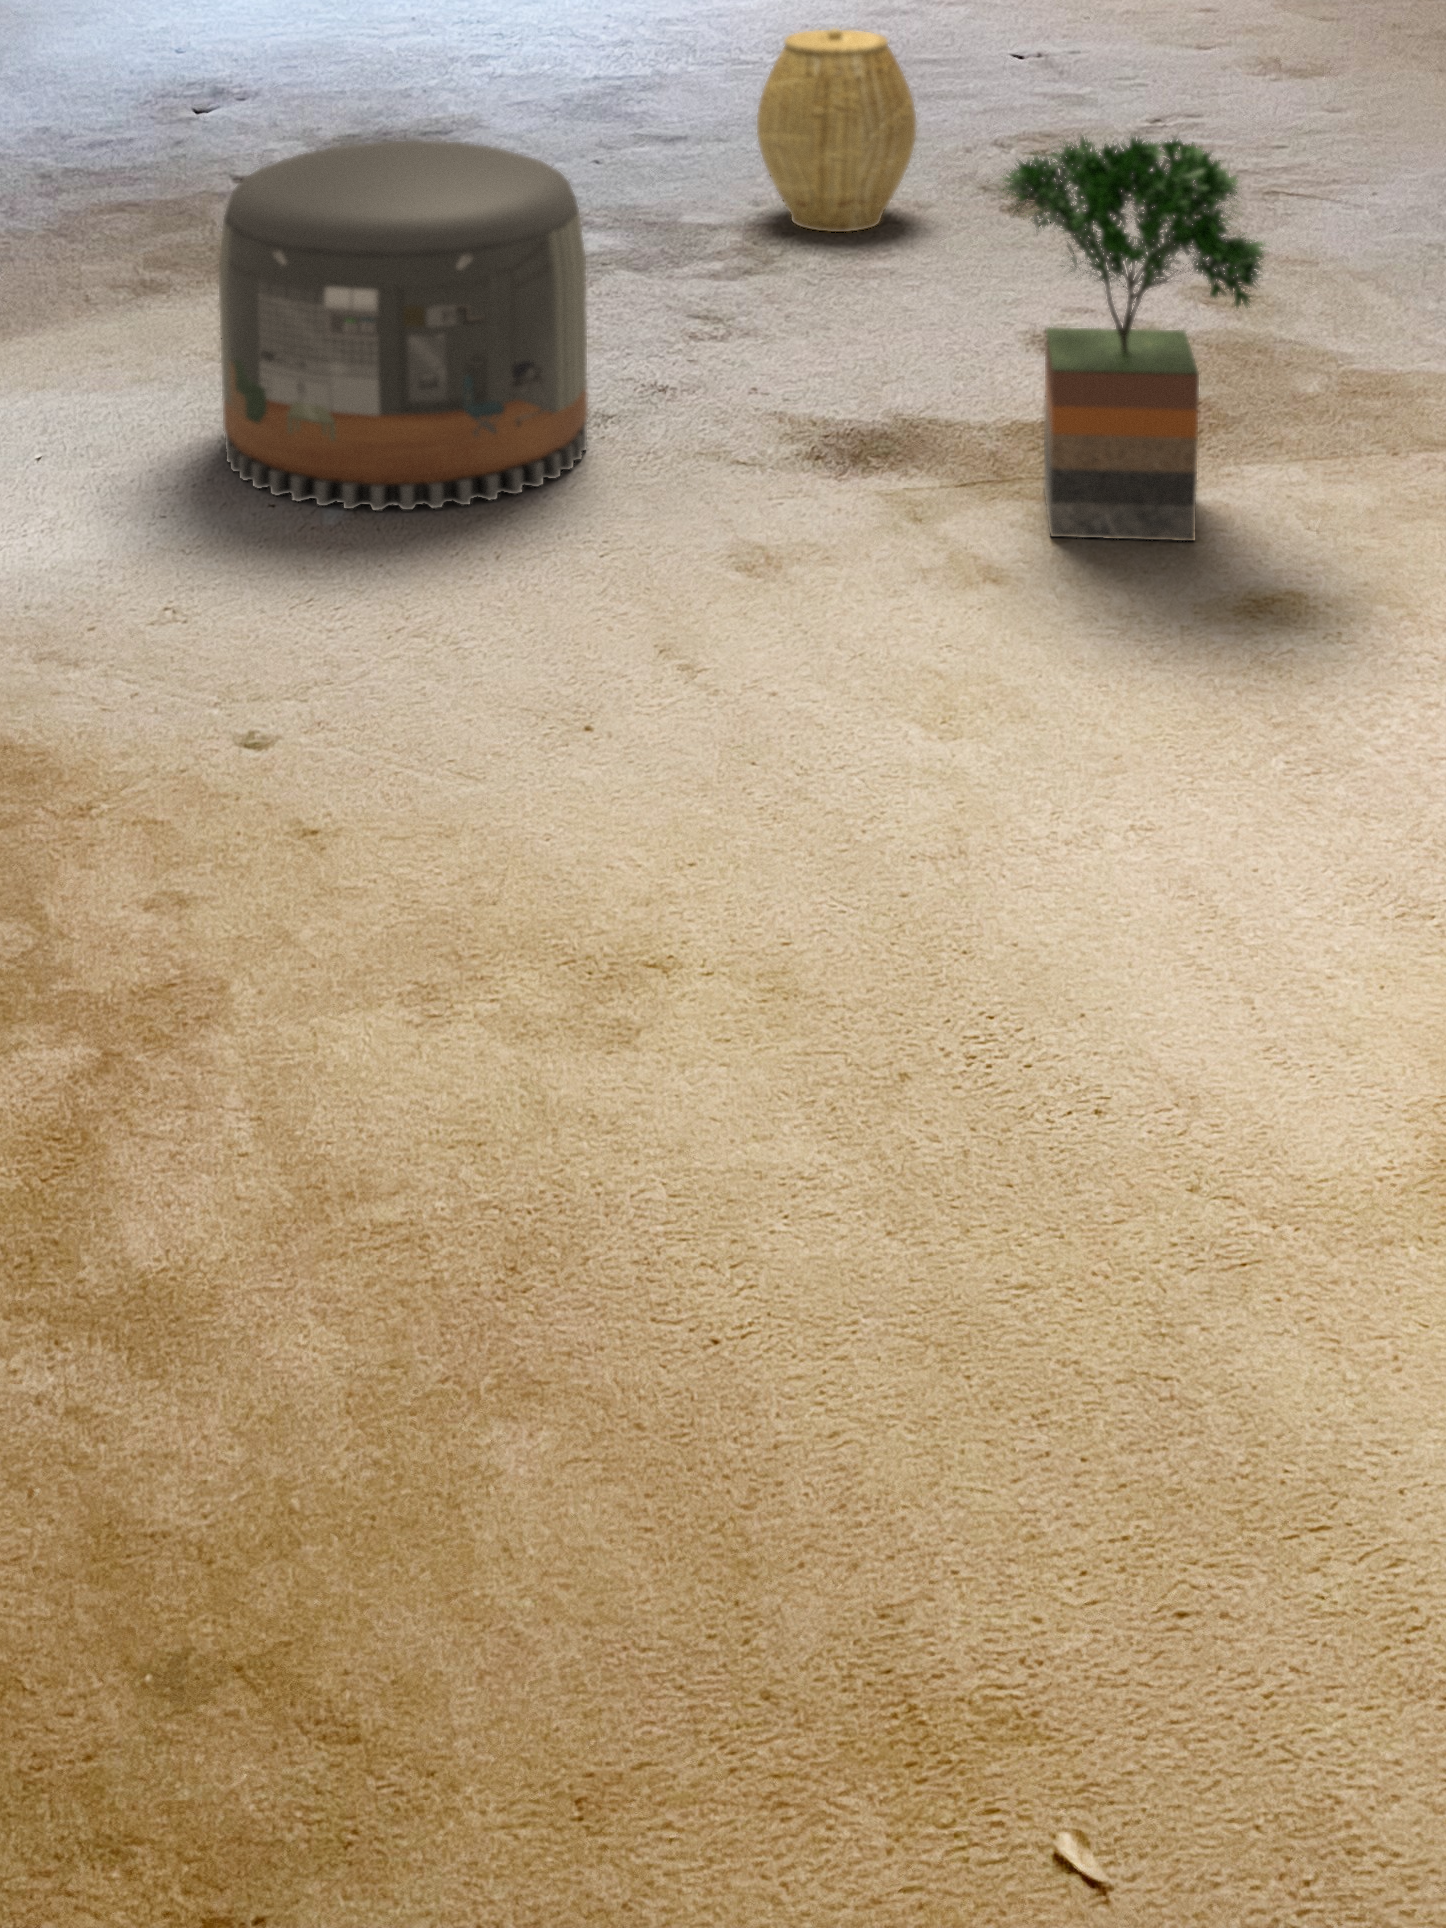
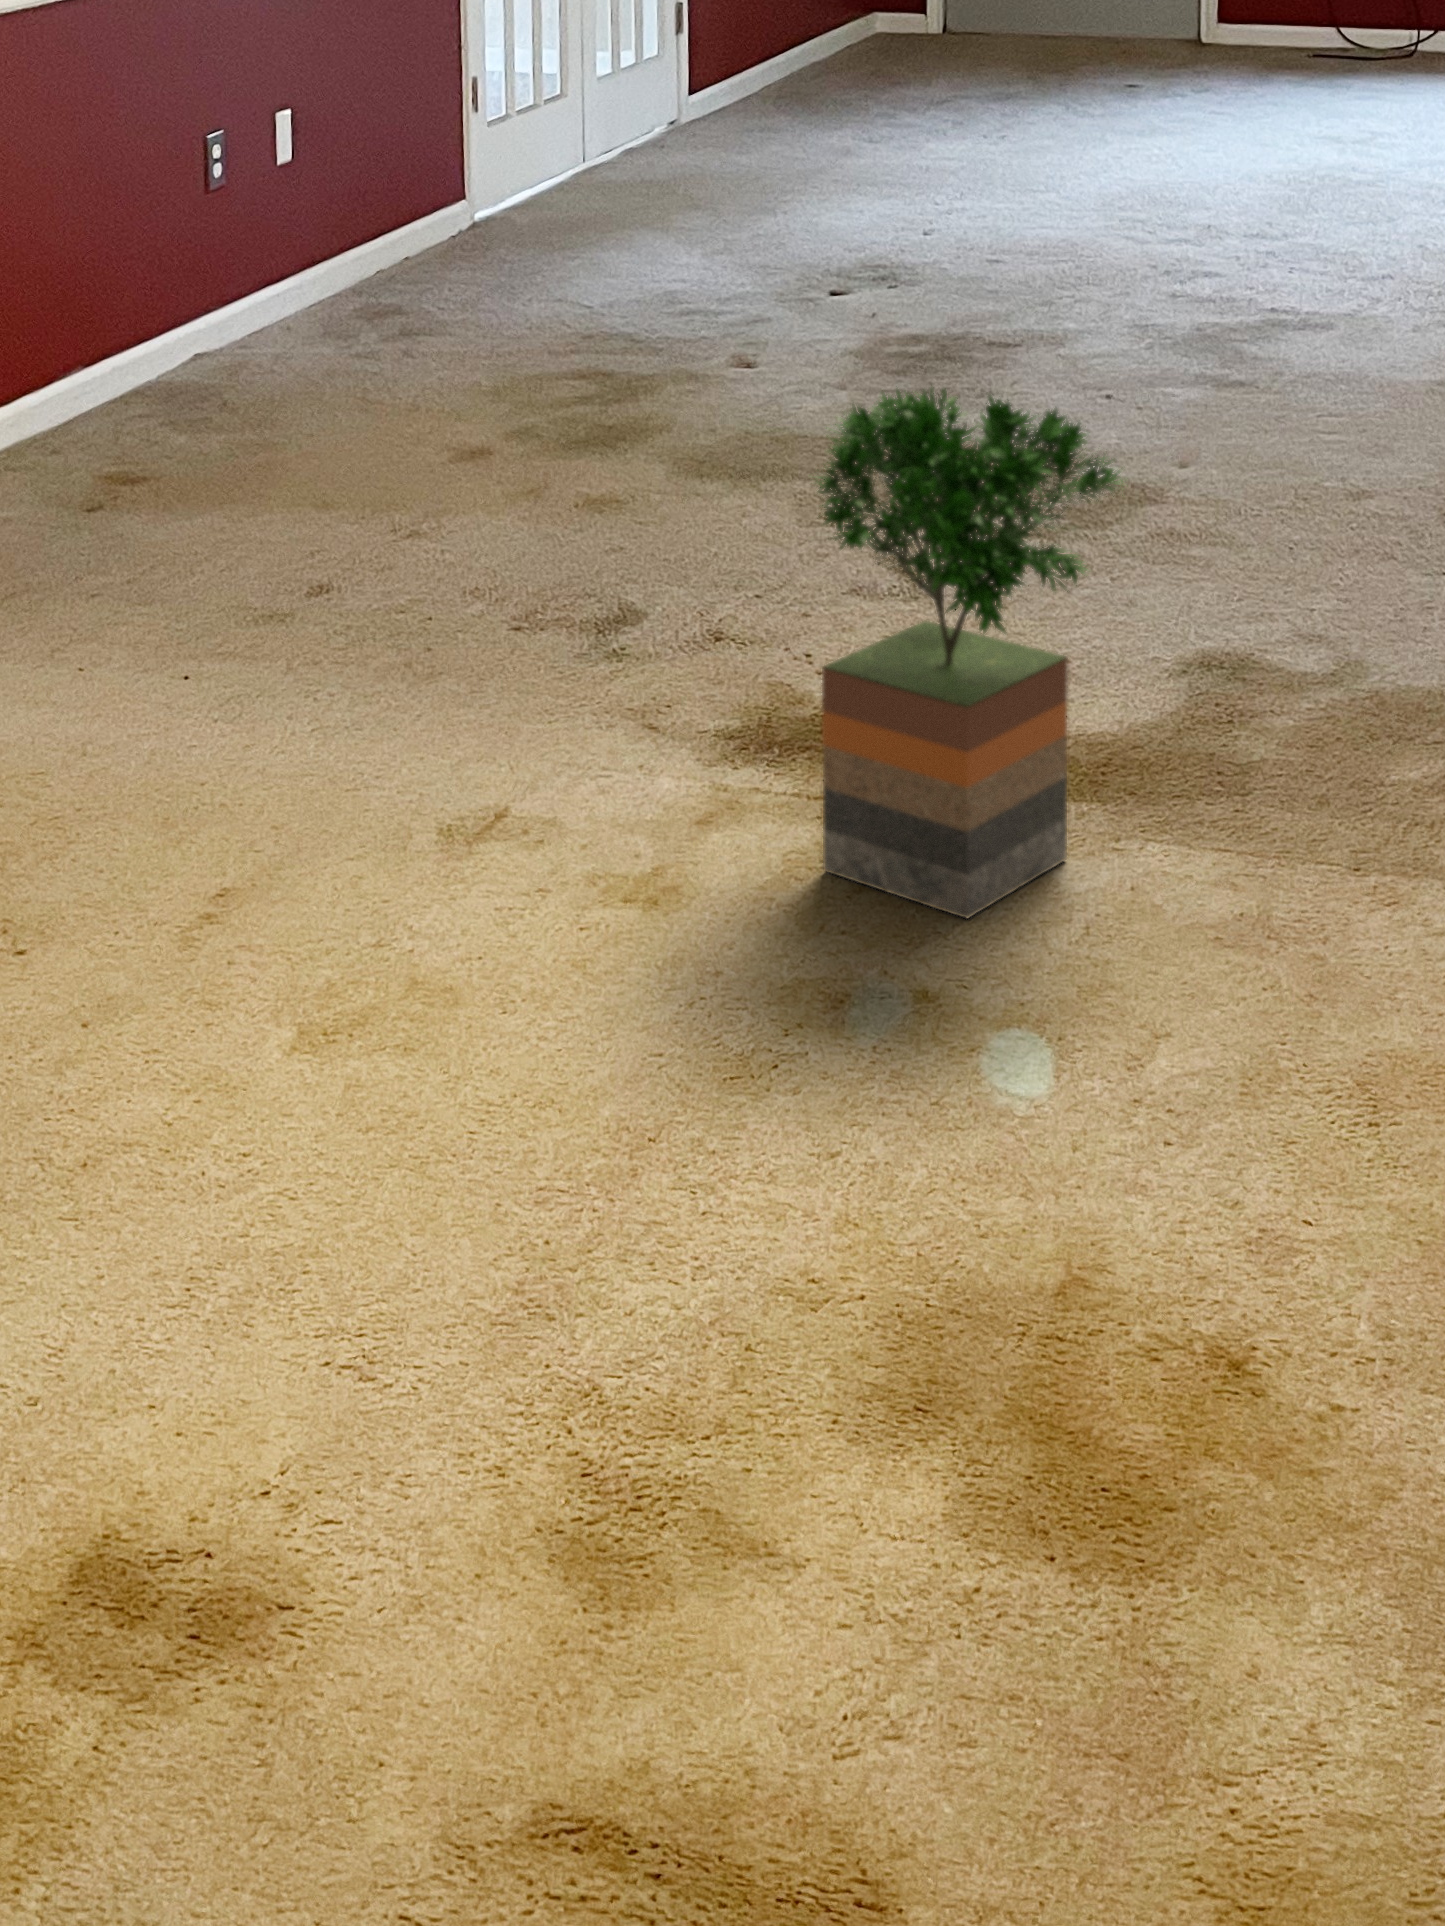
woven basket: present [757,29,917,232] -> none [1170,259,1362,503]
pouf: present [219,141,588,510] -> none [213,302,607,695]

